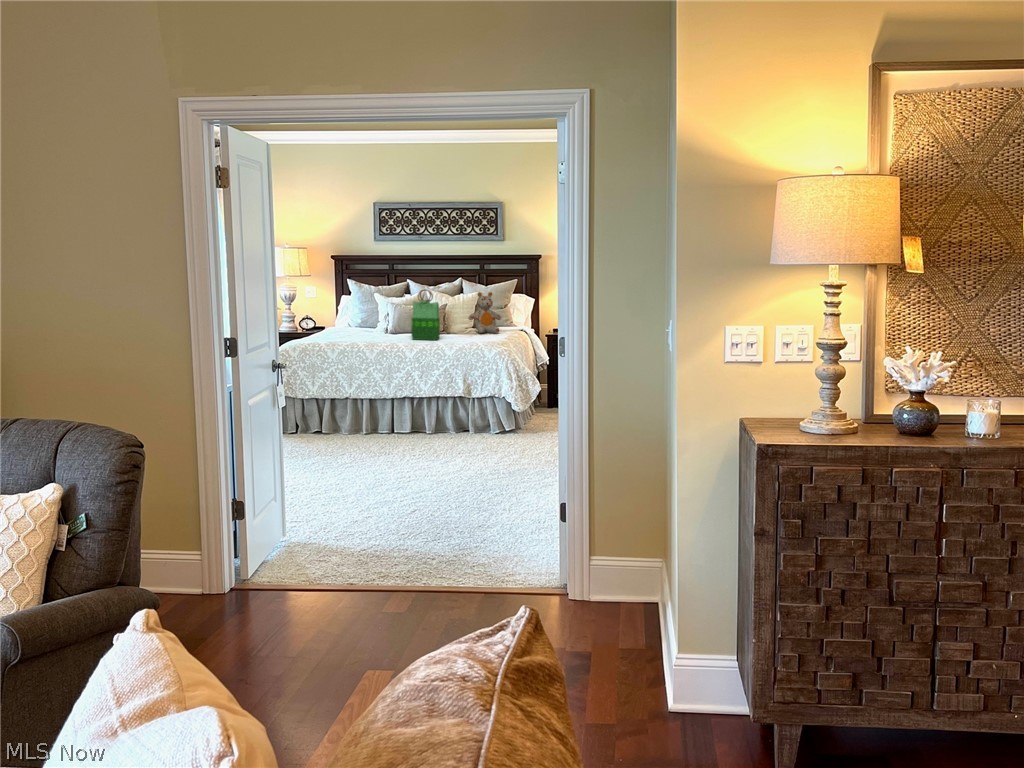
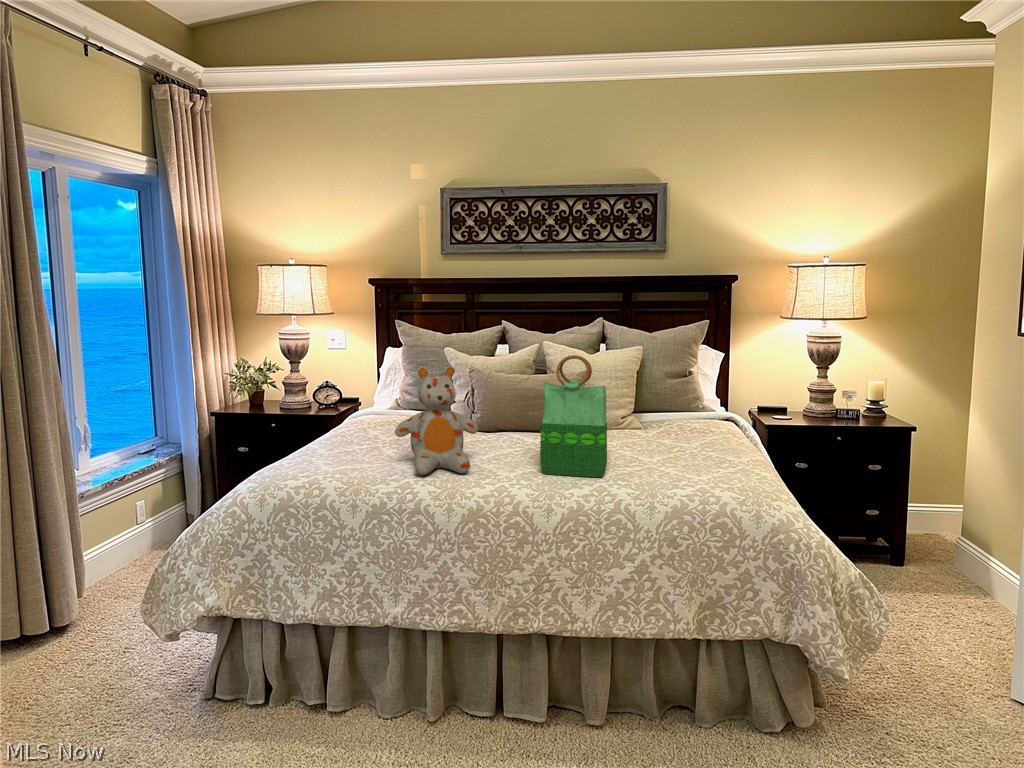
stuffed bear: present [468,292,501,333] -> present [395,366,478,475]

